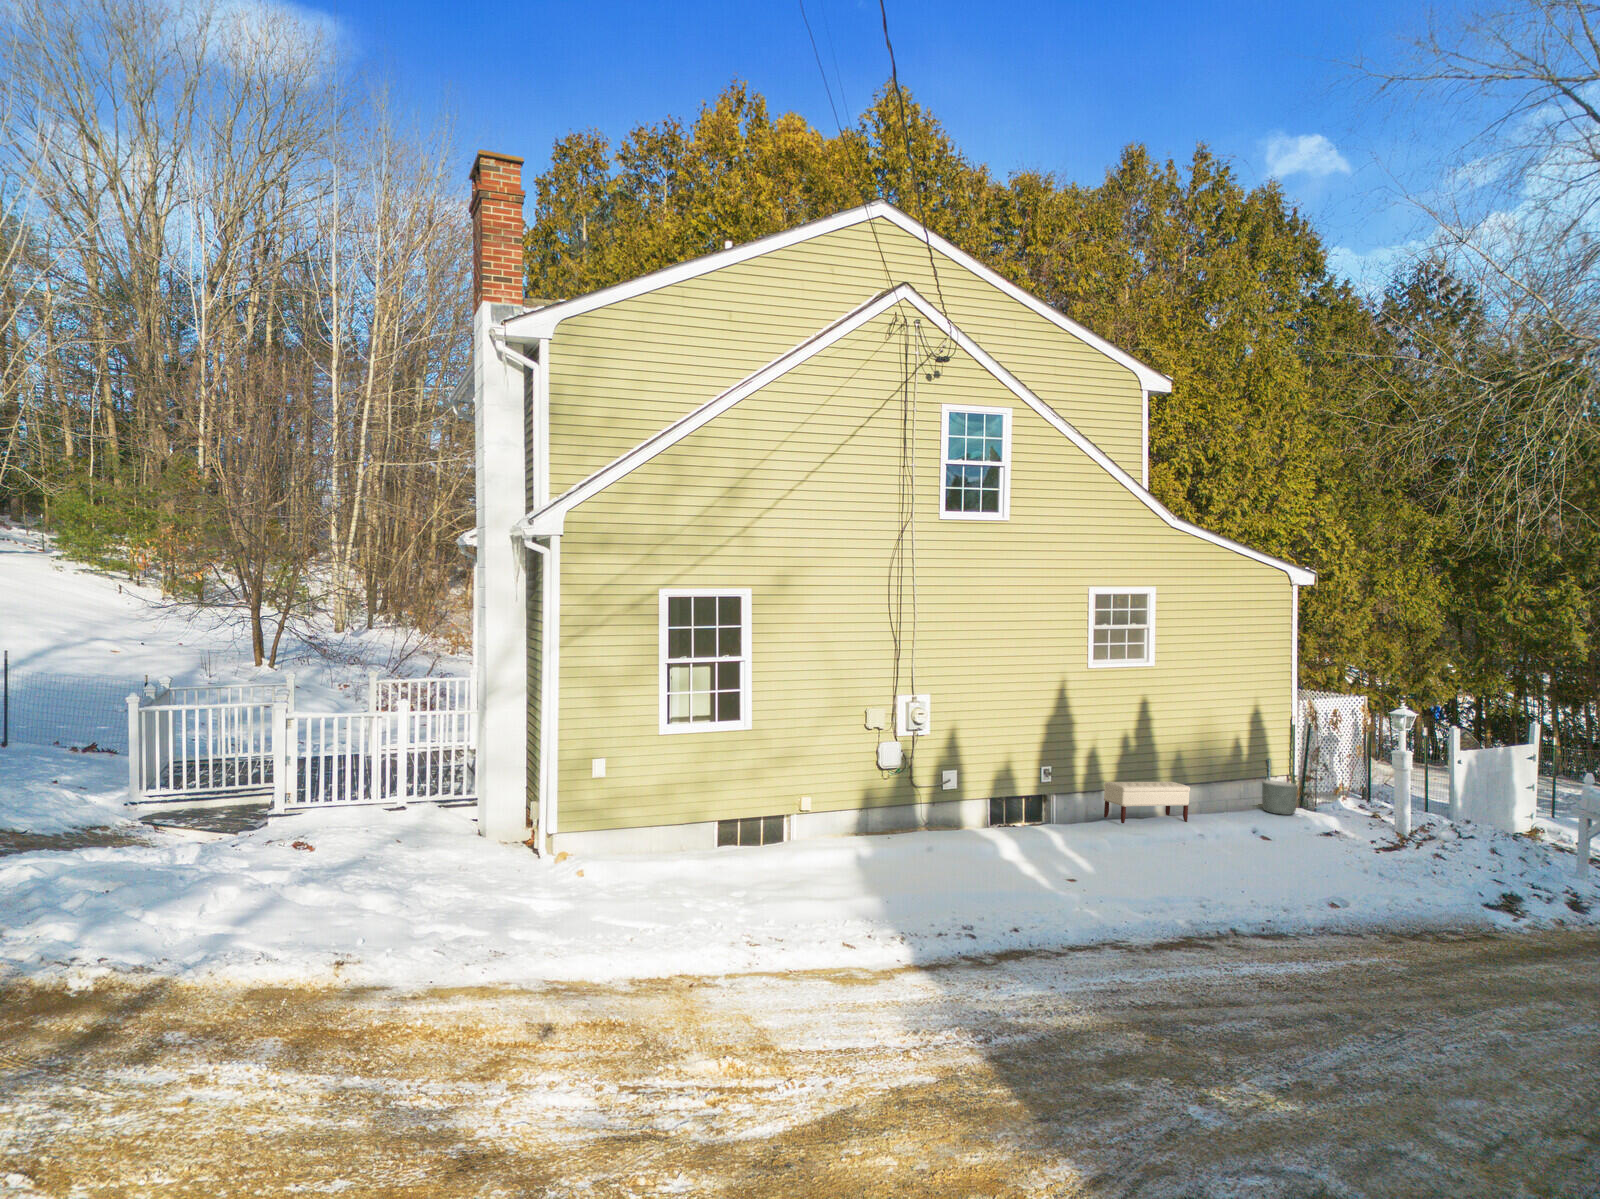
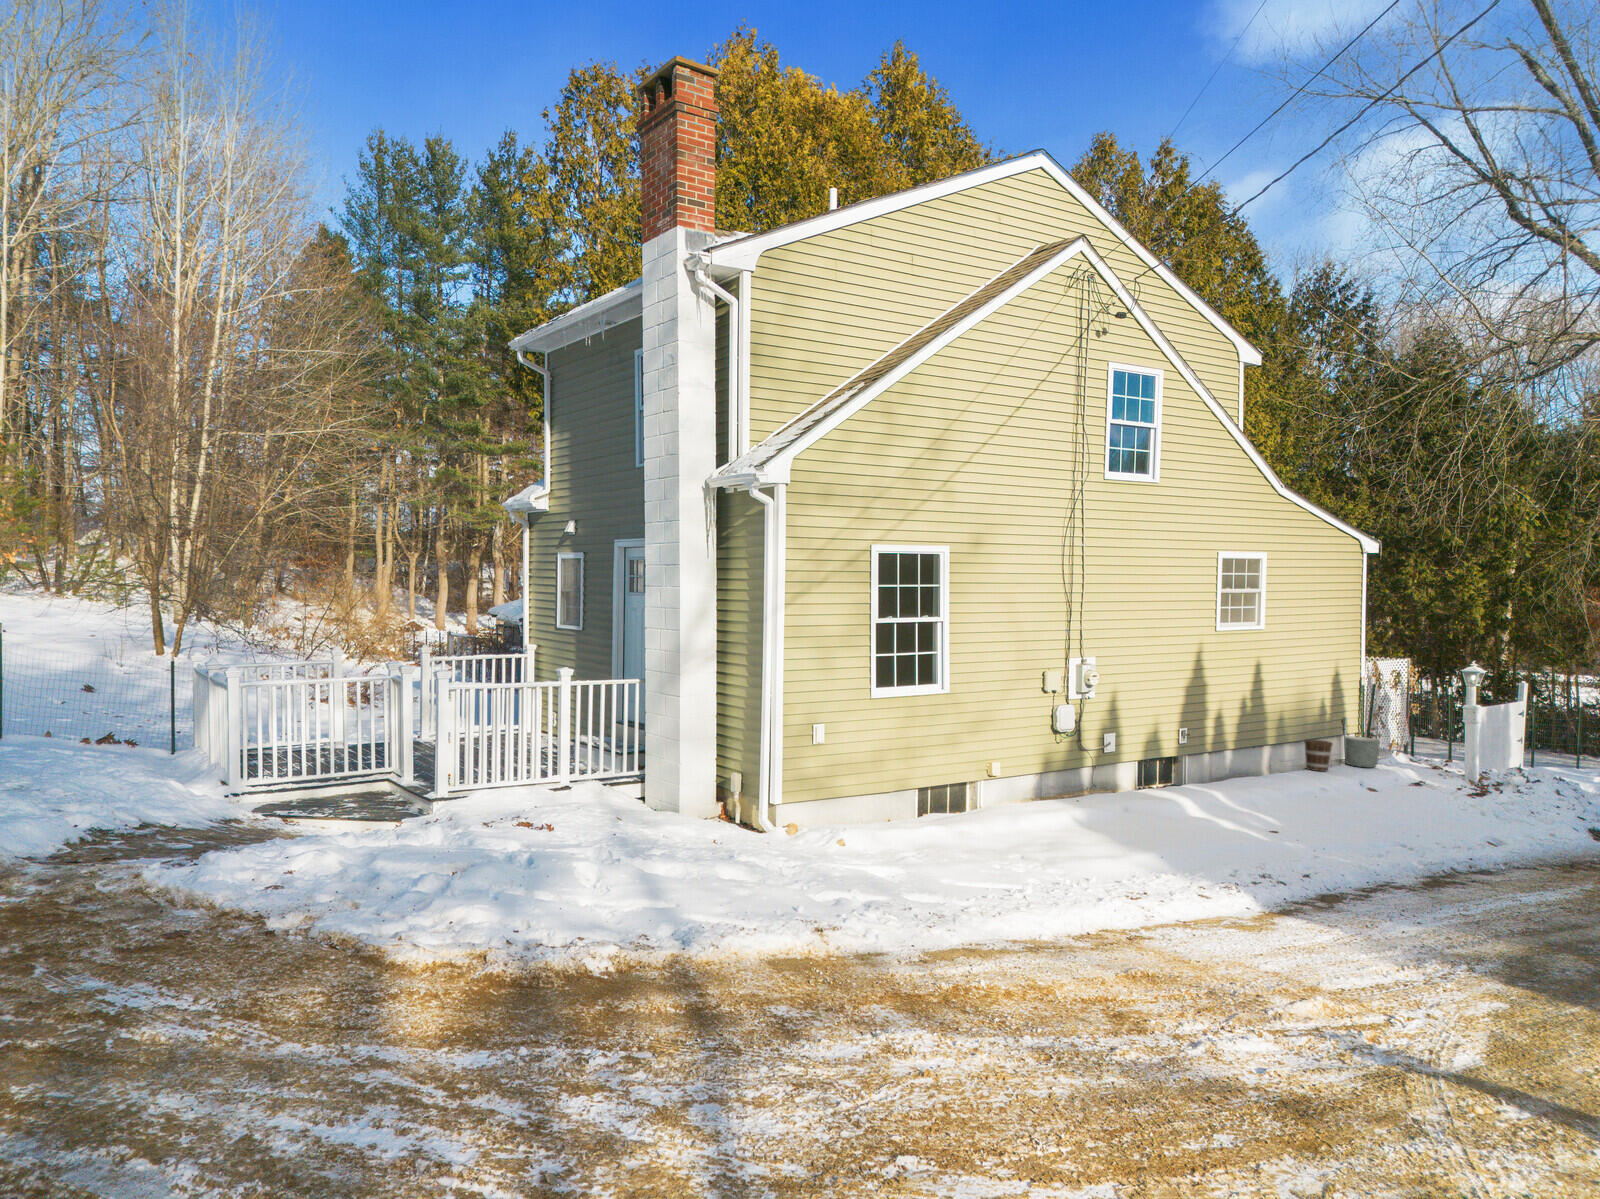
bench: present [1104,782,1190,823] -> none [1226,739,1302,780]
bucket: none [1207,783,1235,817] -> present [1304,739,1332,771]

